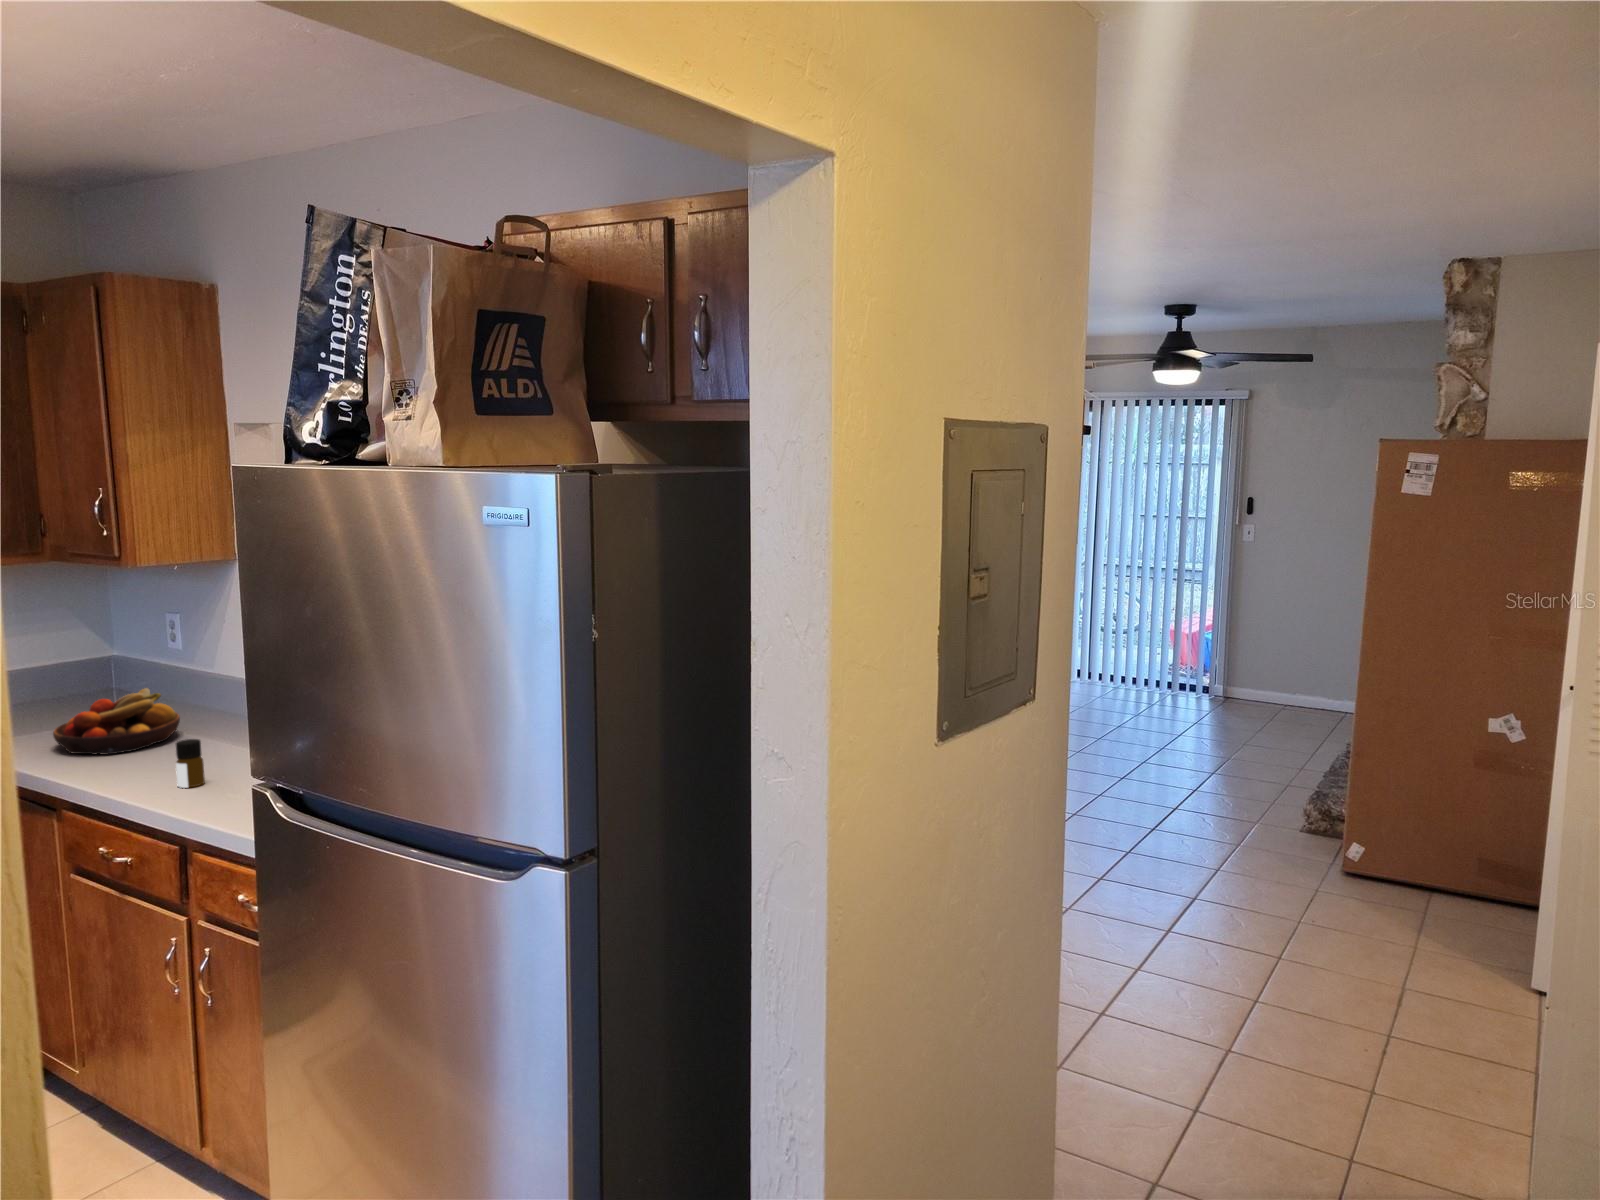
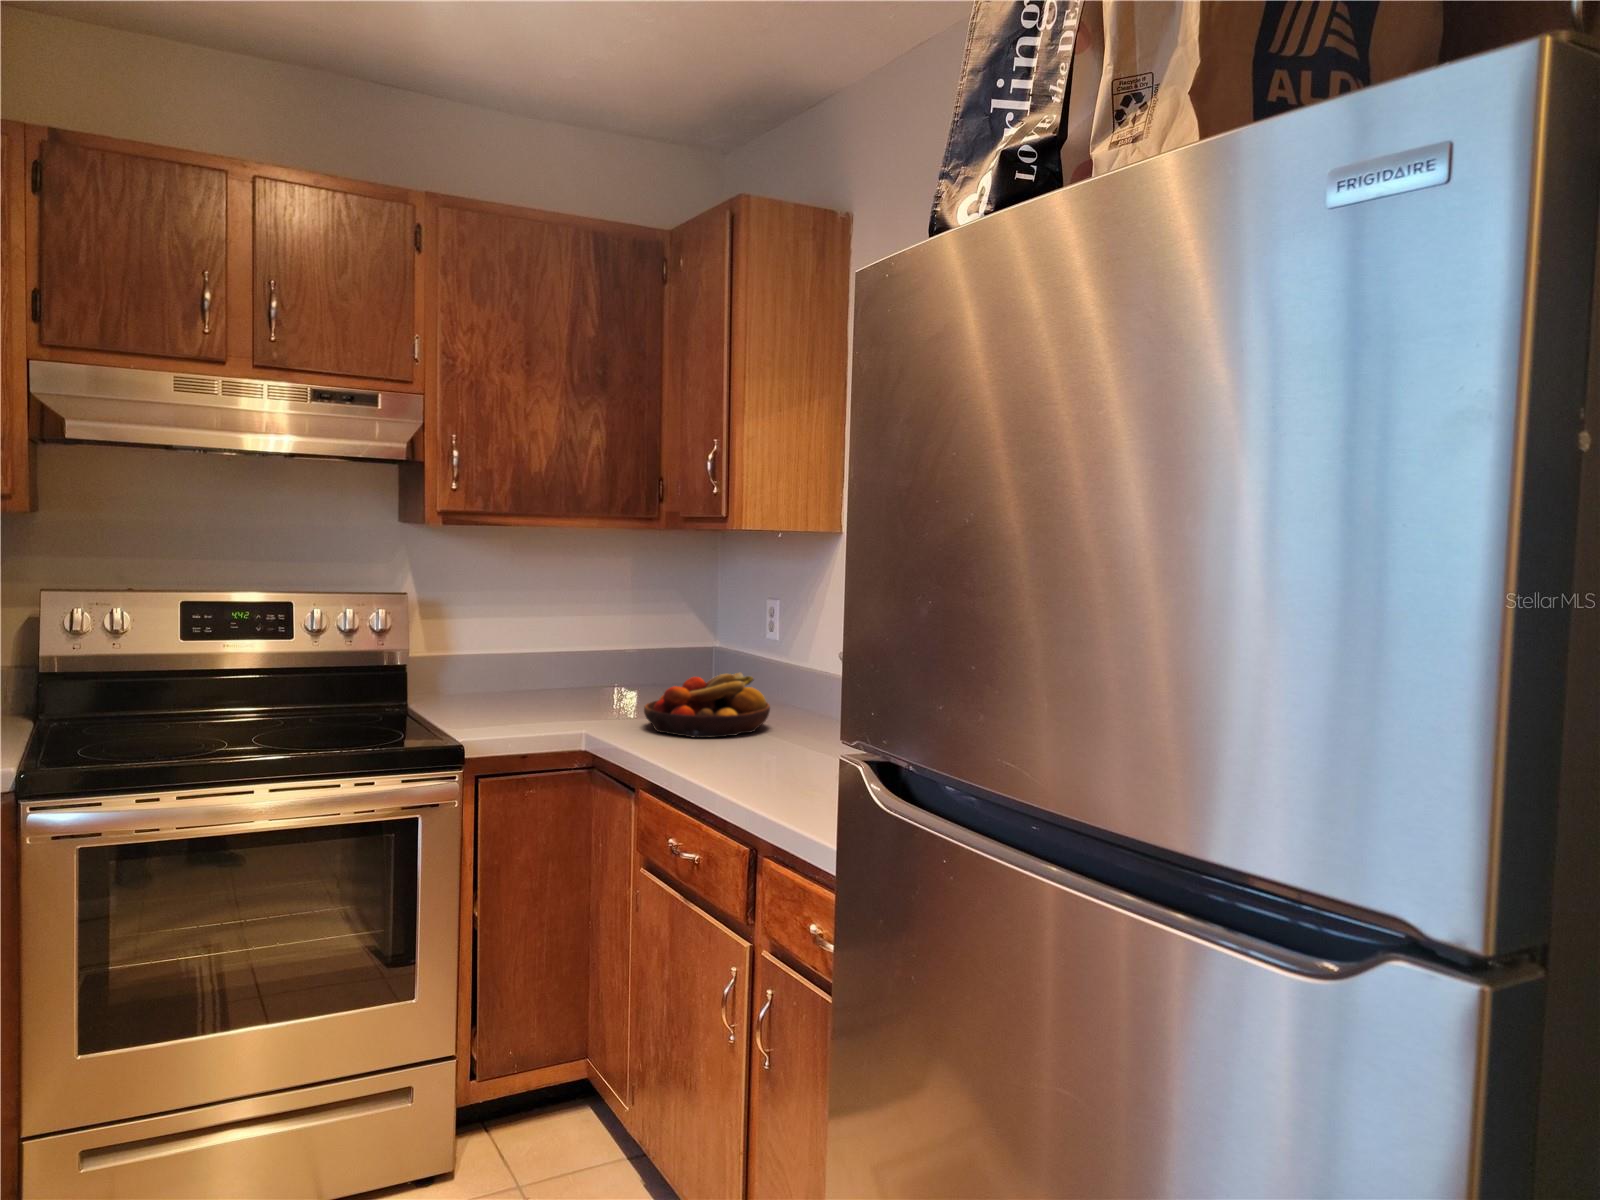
bottle: present [176,739,205,788] -> none [757,720,787,780]

